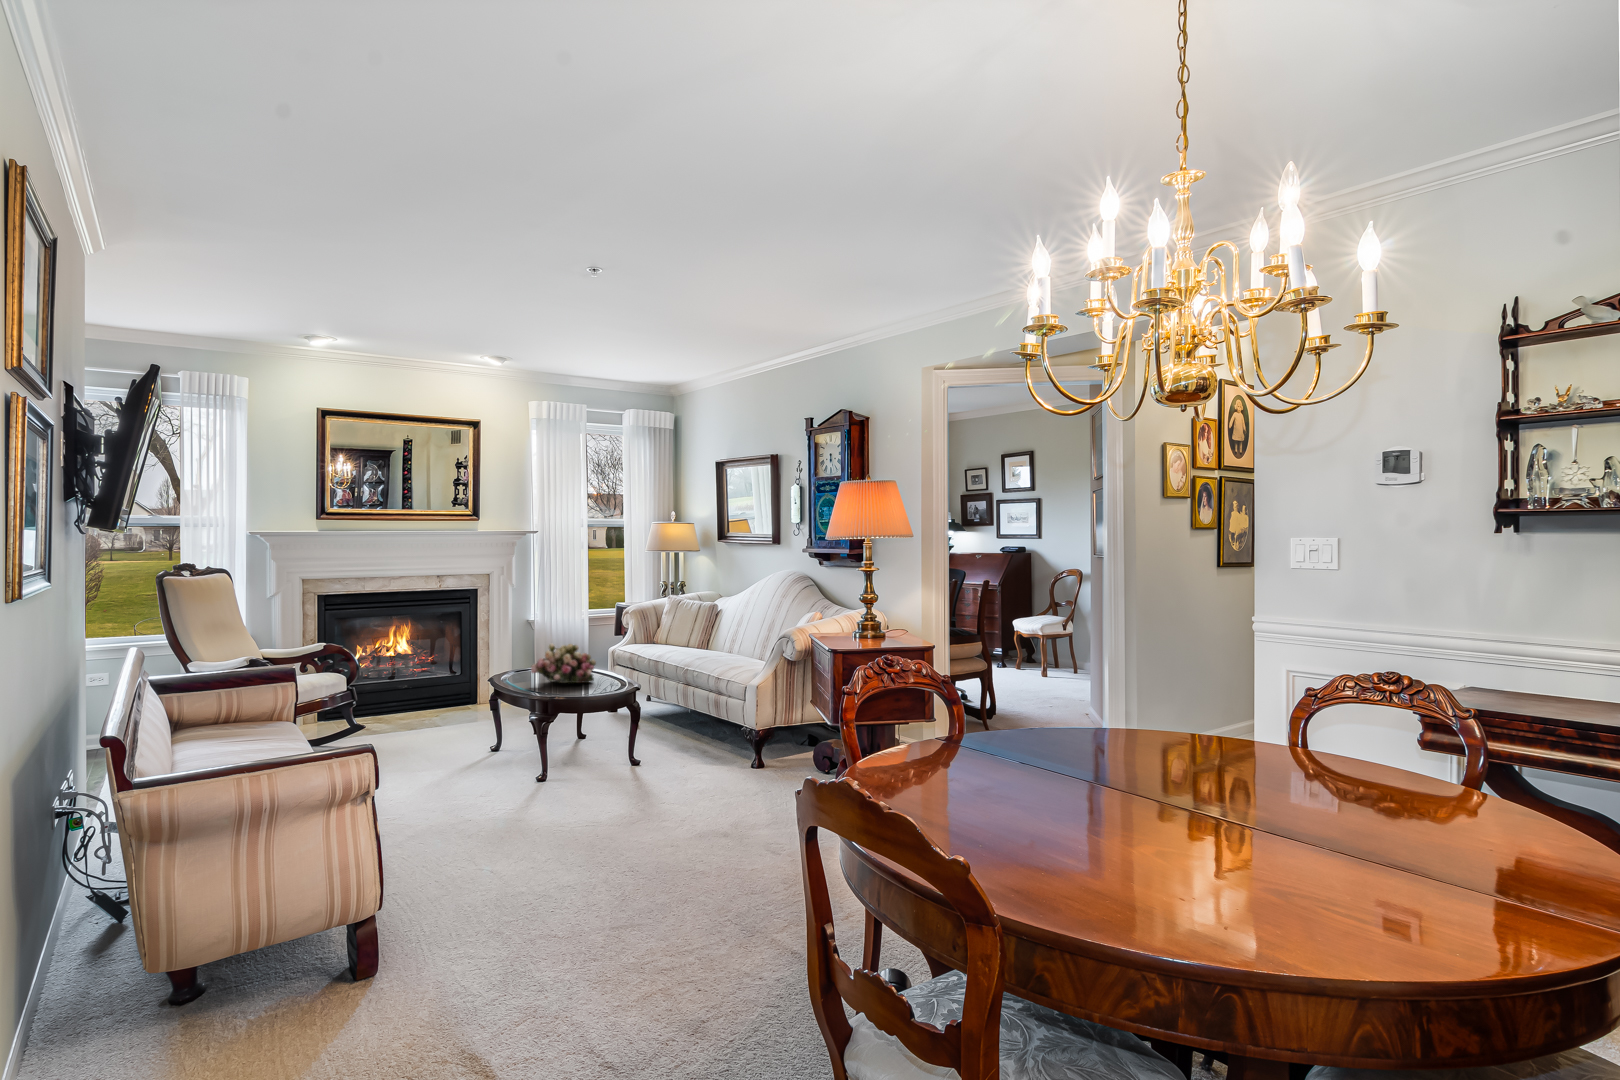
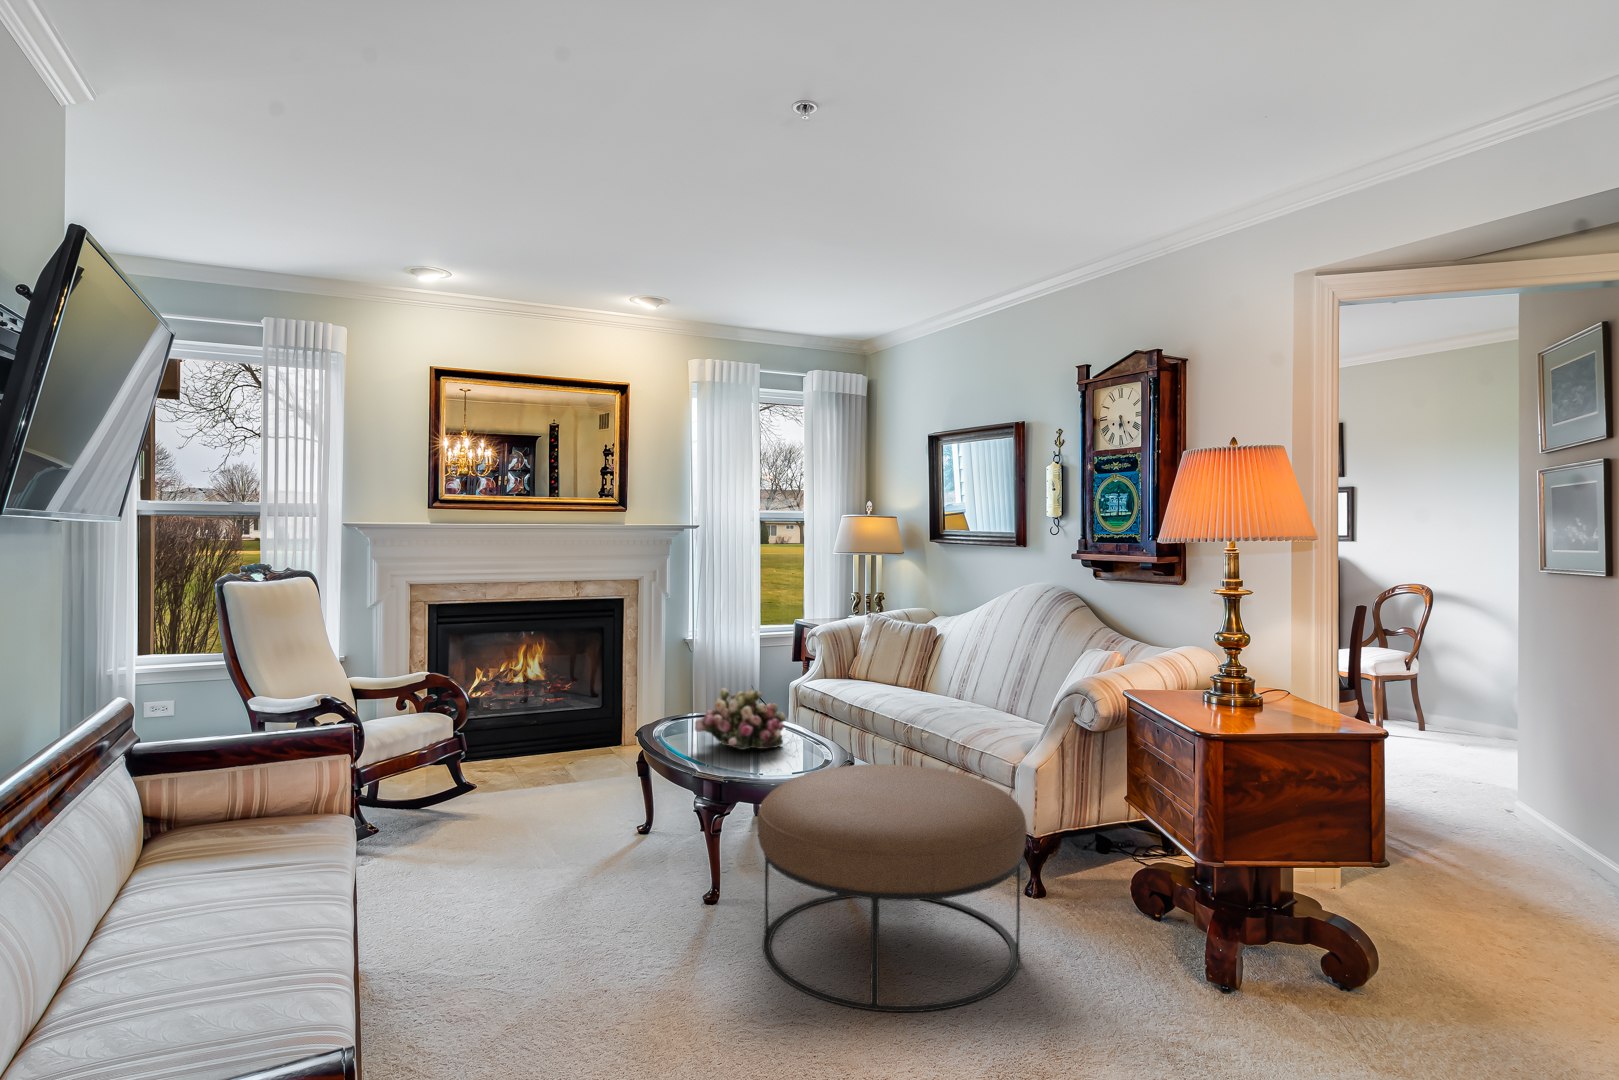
ottoman: none [569,686,738,818] -> present [757,764,1027,1012]

